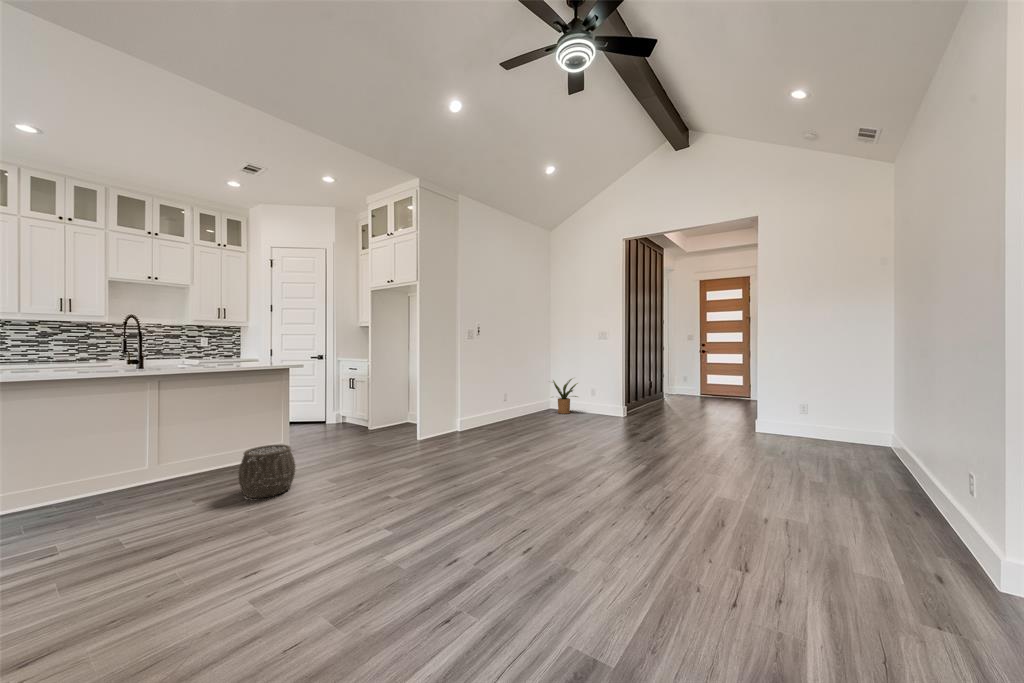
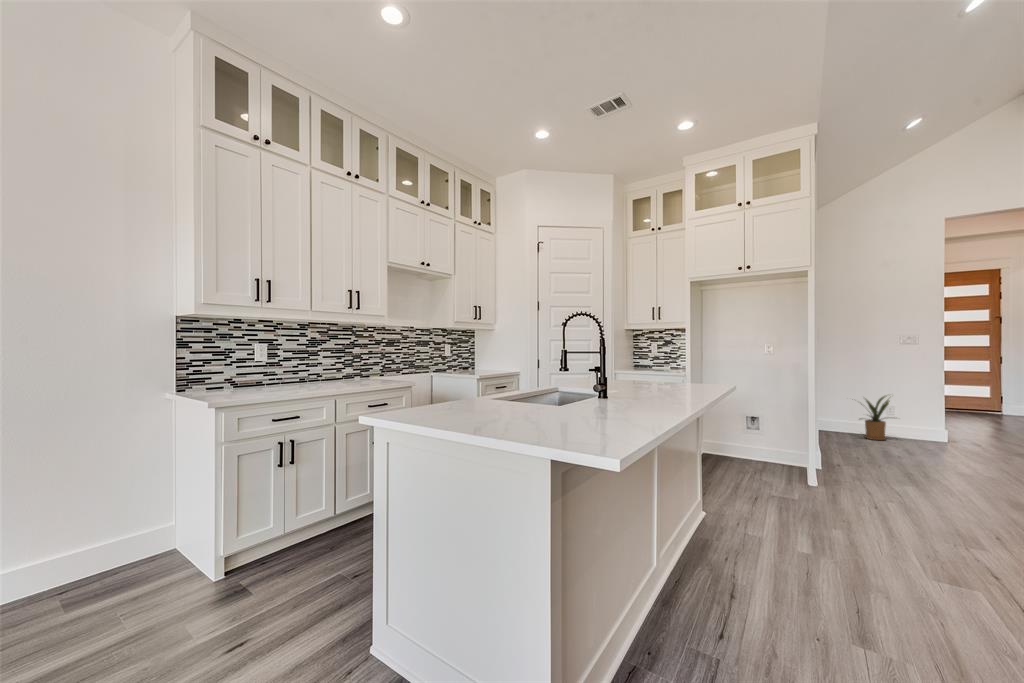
woven basket: present [238,444,296,498] -> none [865,527,983,635]

